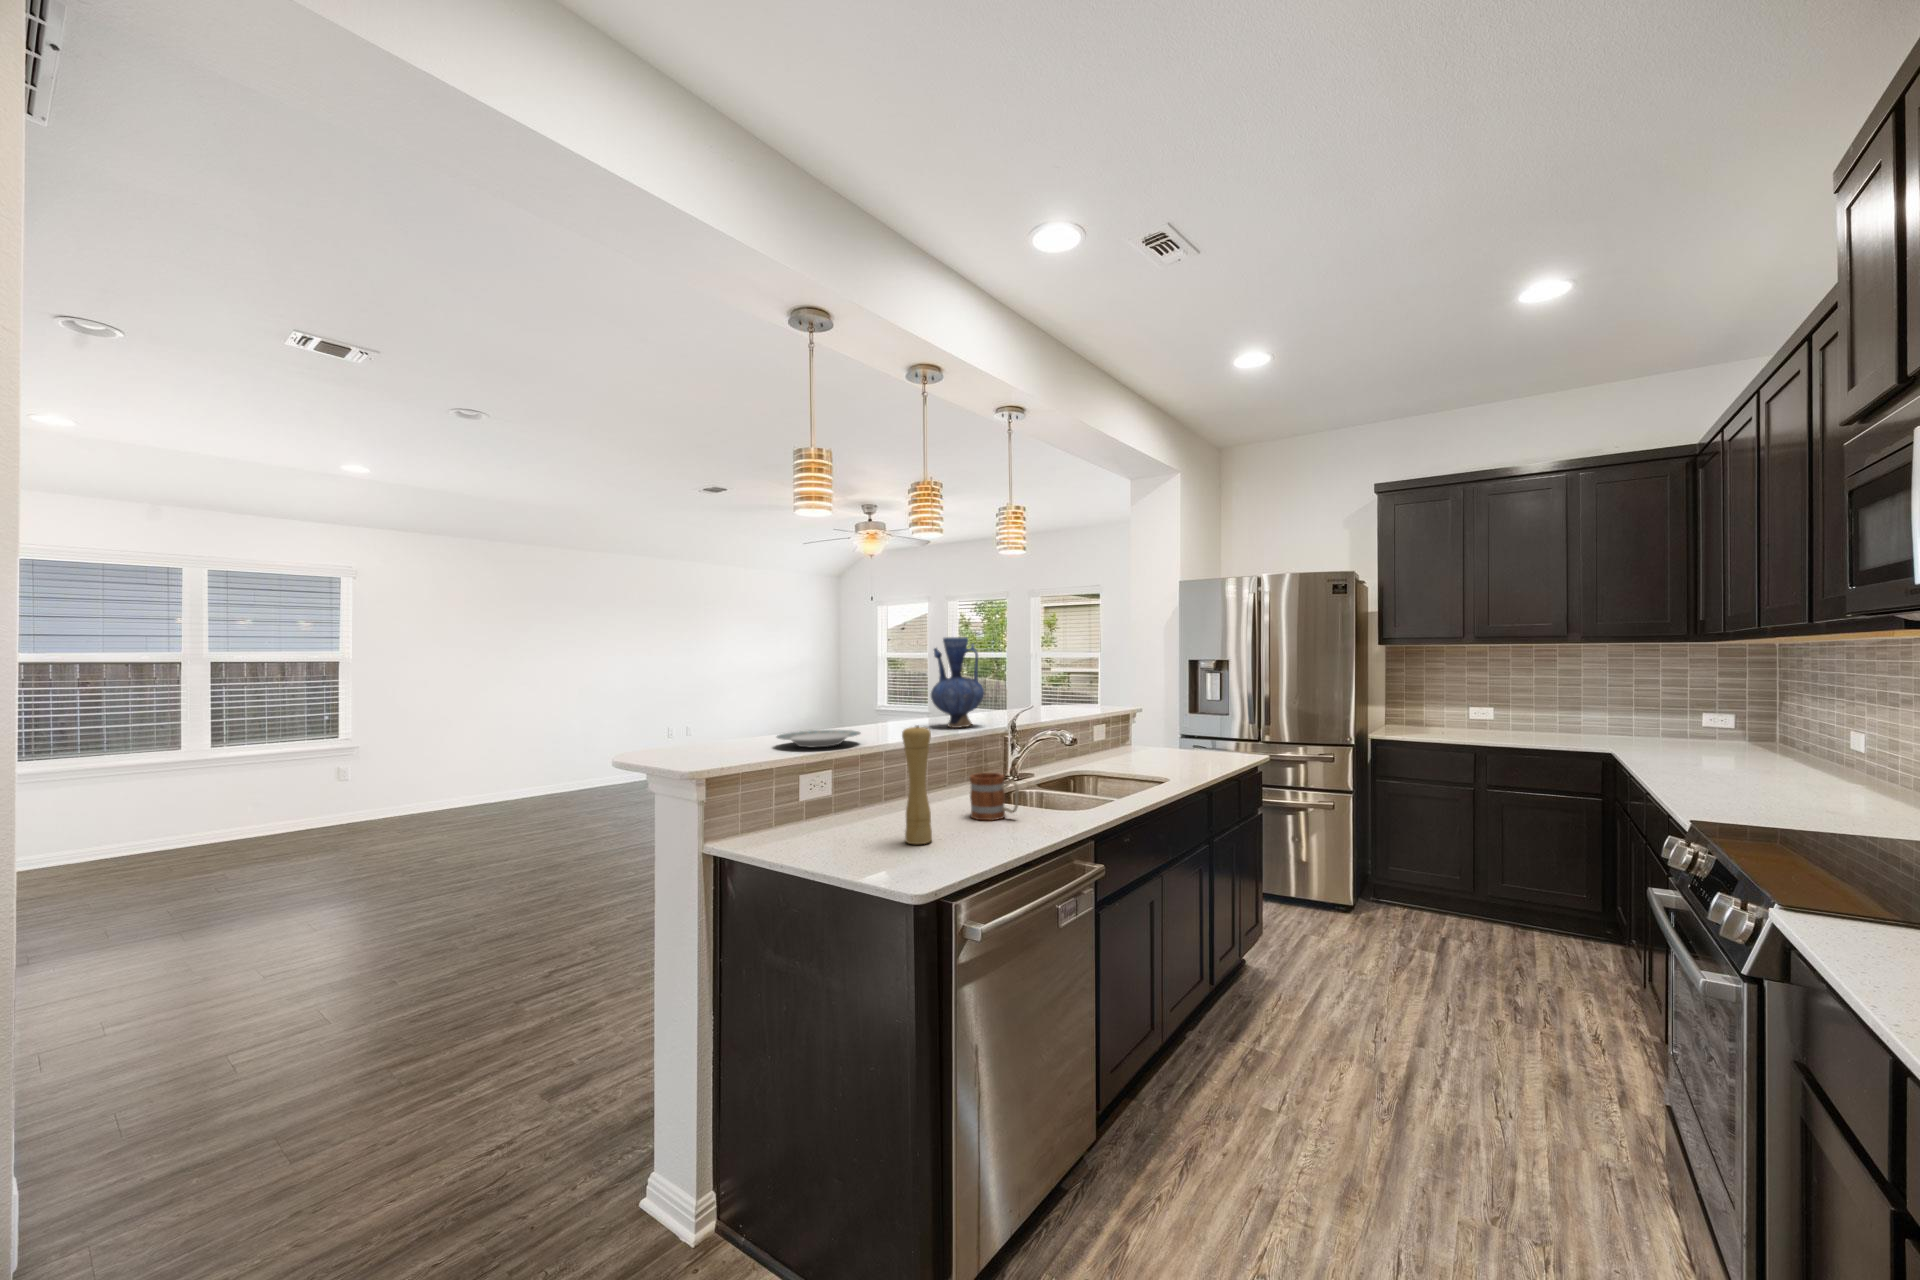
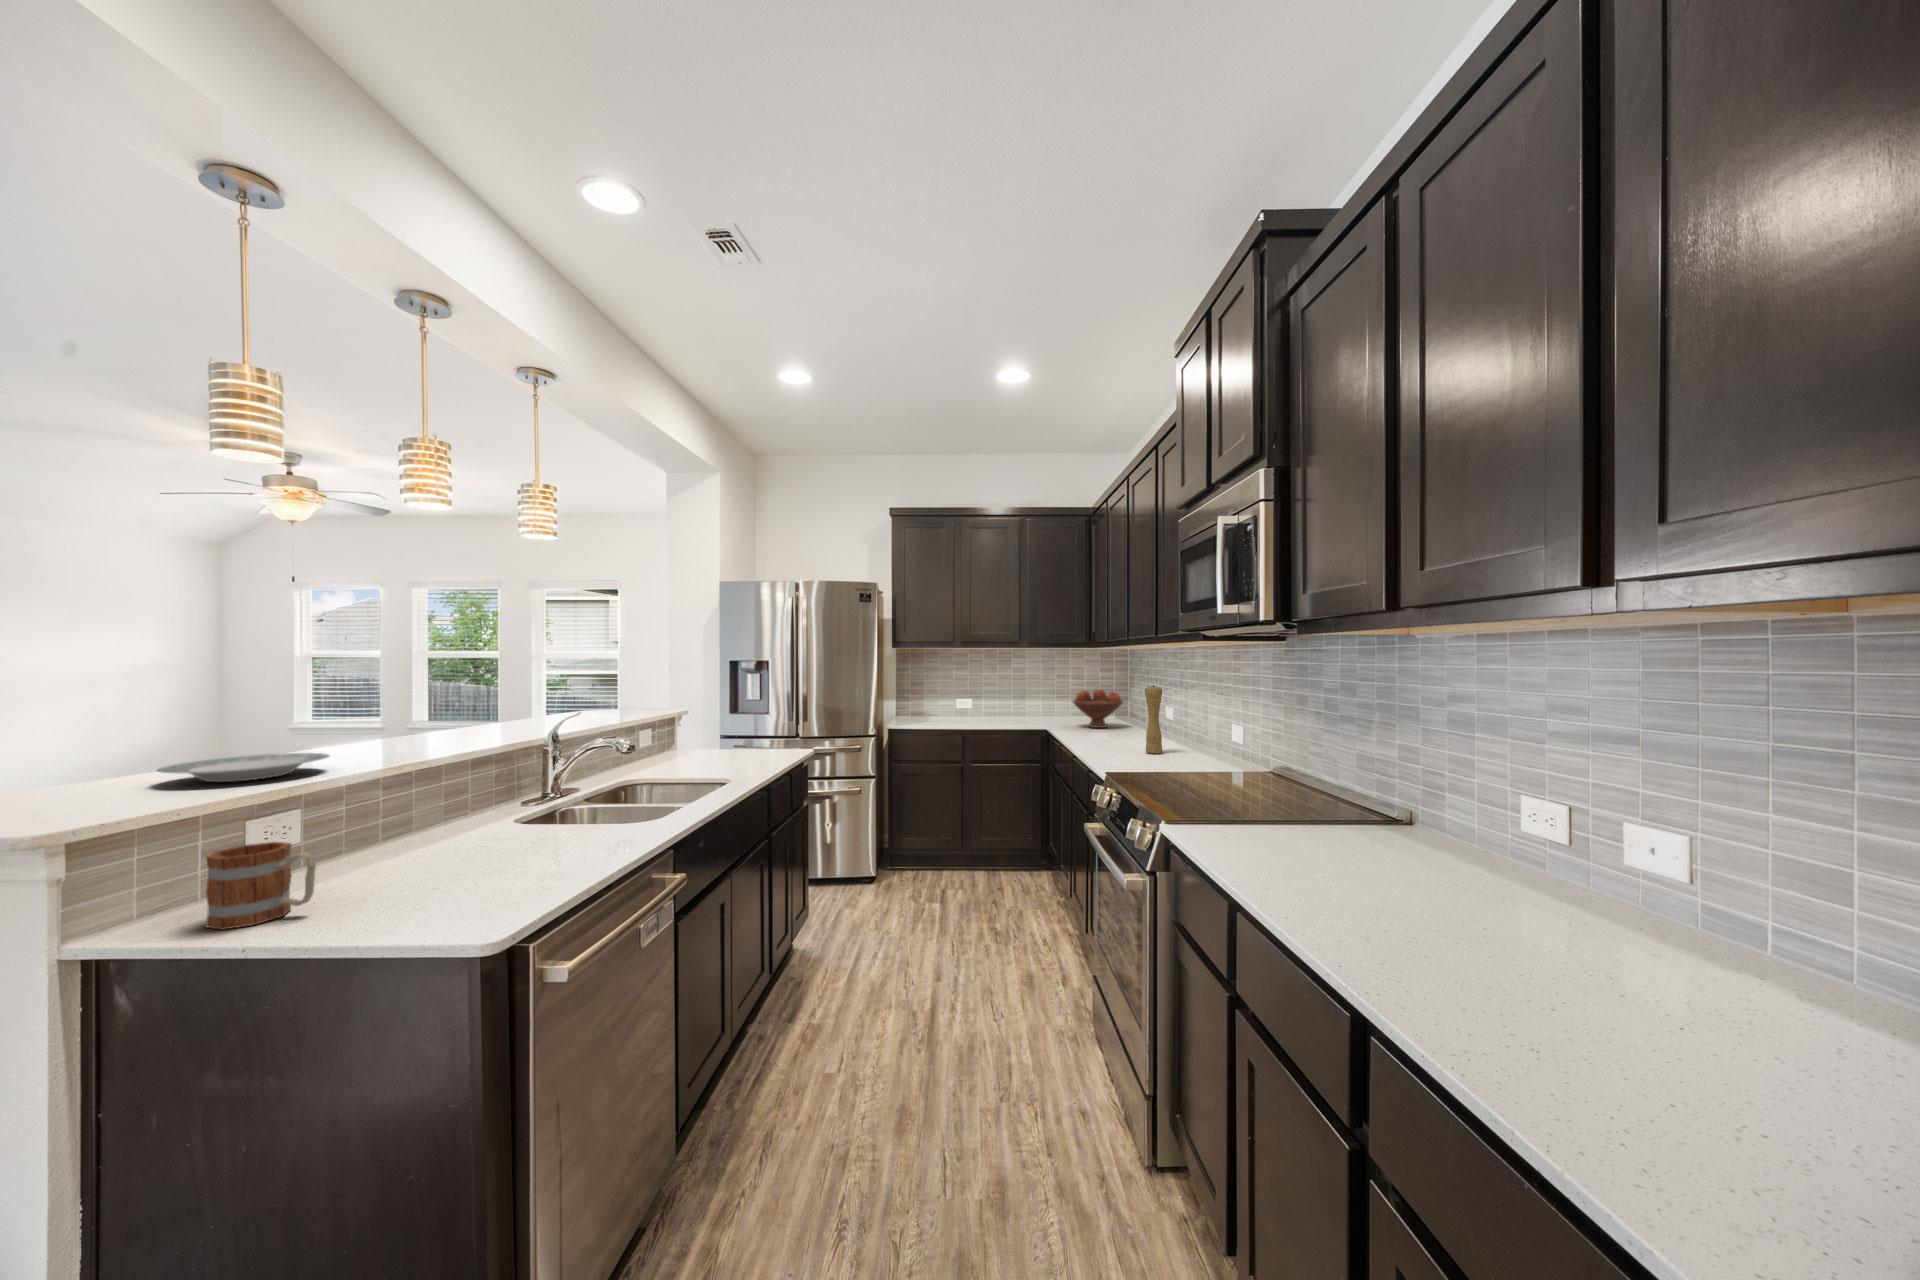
vase: present [931,637,984,728] -> none [434,629,515,742]
fruit bowl: none [1662,699,1771,757] -> present [1072,689,1123,728]
pepper mill: present [902,725,932,844] -> present [1145,685,1162,754]
mug: present [970,773,1019,820] -> present [206,842,316,930]

